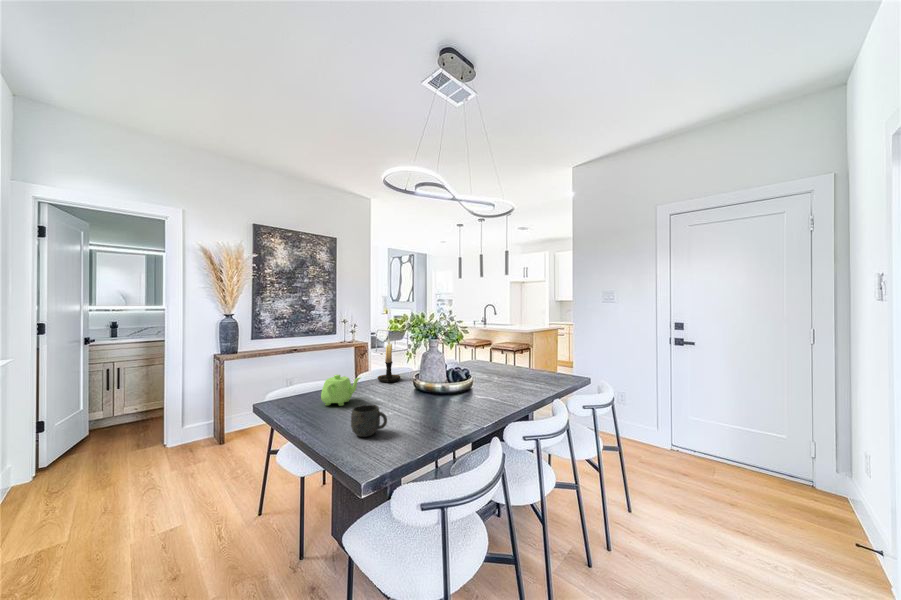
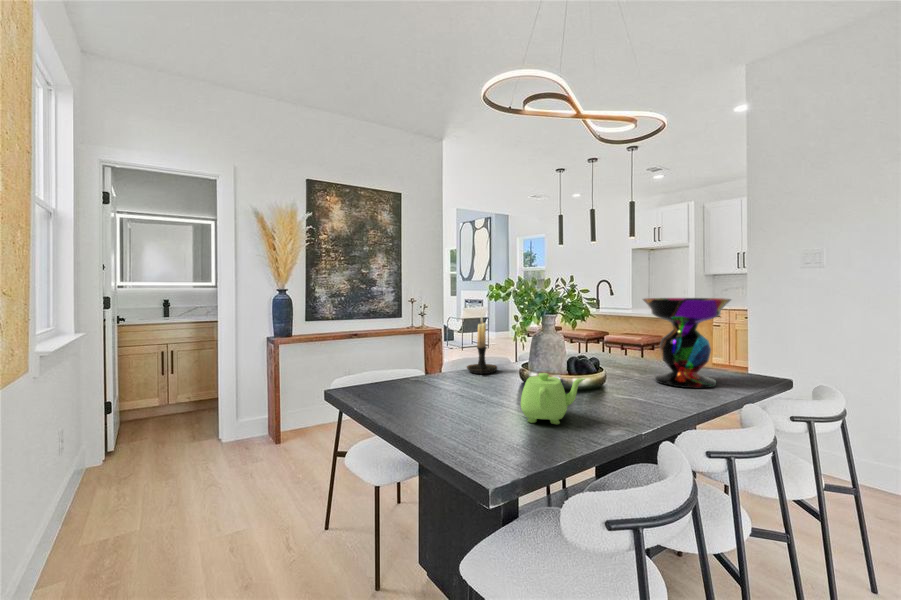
decorative bowl: none [498,326,553,389] -> present [643,298,731,388]
teapot: present [321,375,361,406] -> present [521,373,585,424]
mug: present [351,405,387,437] -> none [451,401,503,447]

